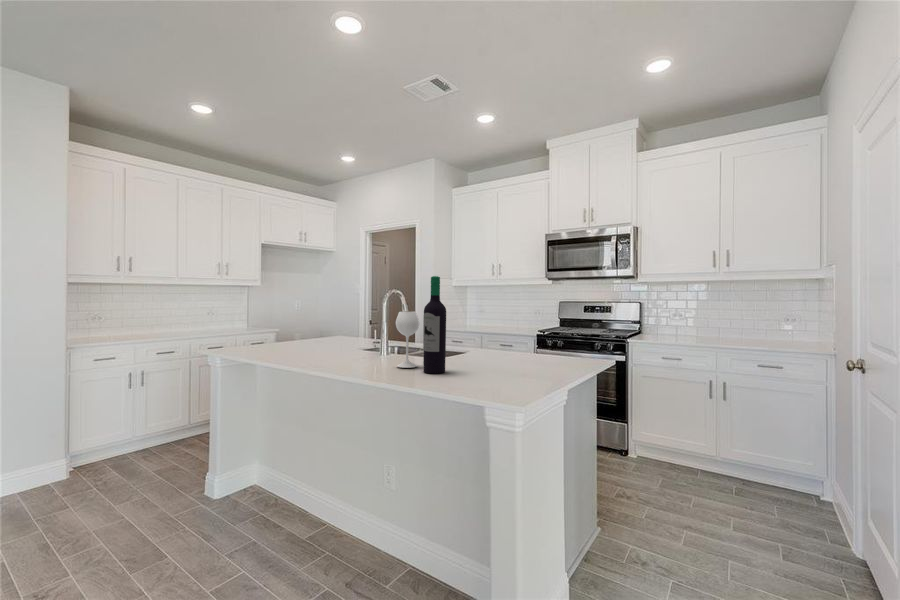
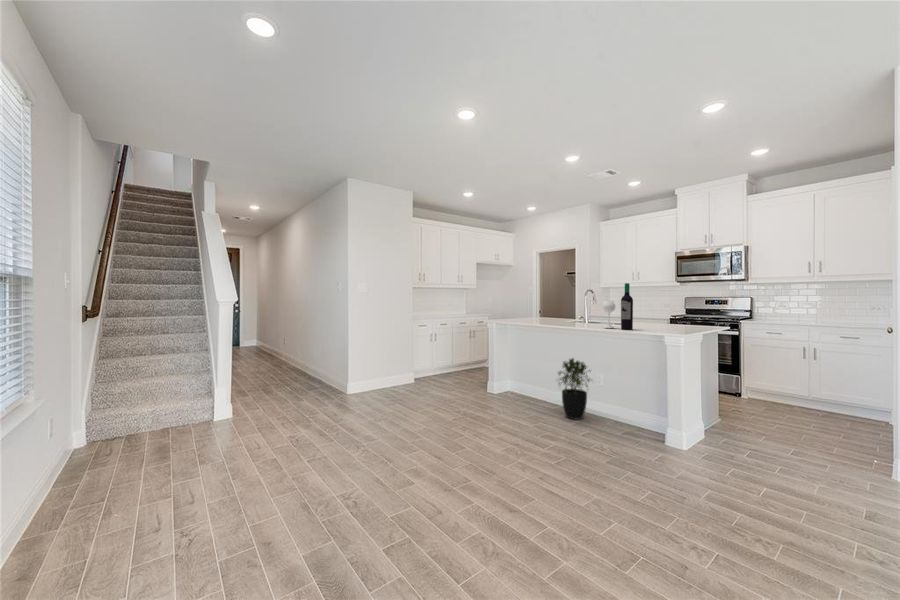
potted plant: none [304,424,387,556] -> present [559,358,590,419]

